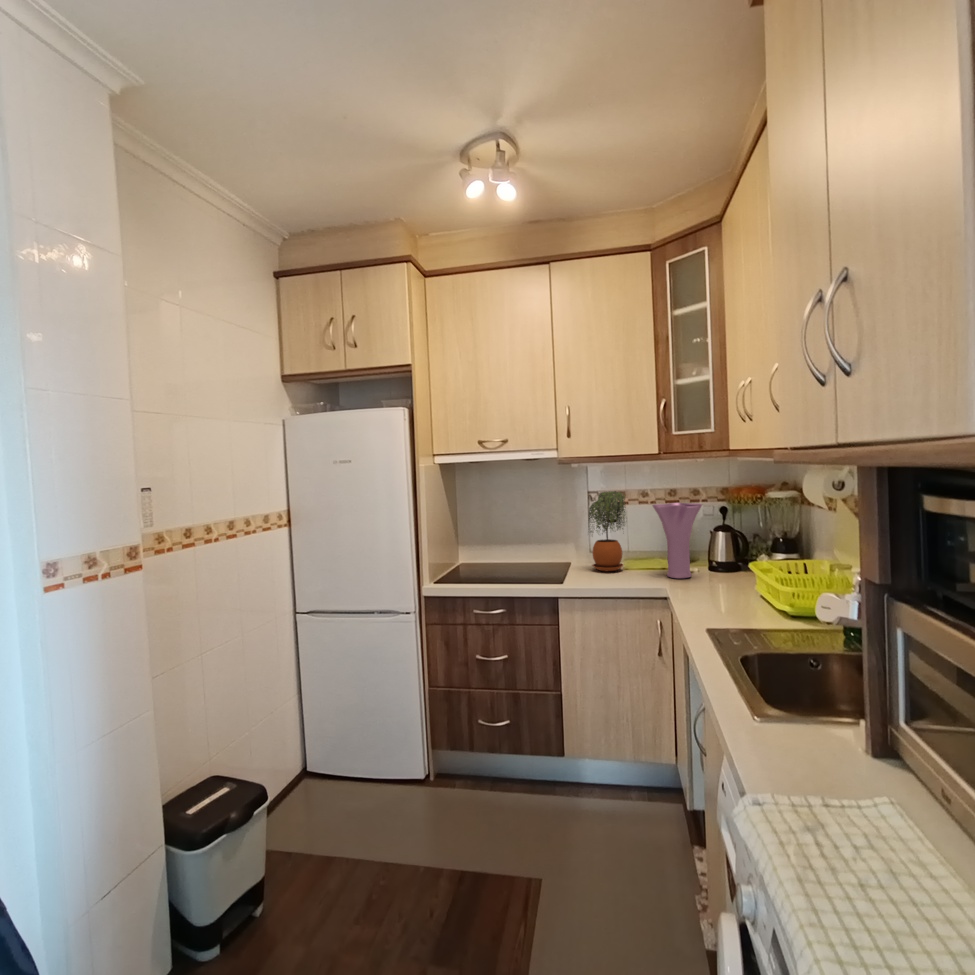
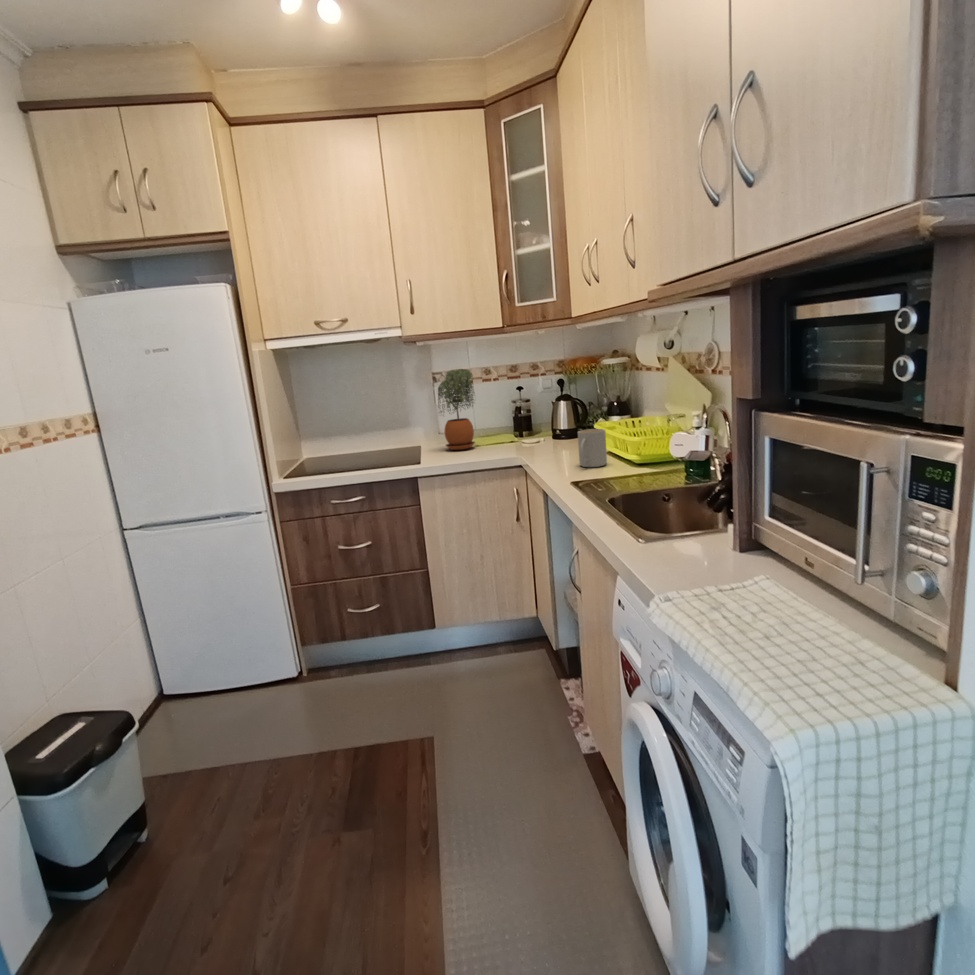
vase: present [652,503,702,578] -> none [500,375,546,448]
mug: none [729,570,763,614] -> present [578,429,607,467]

